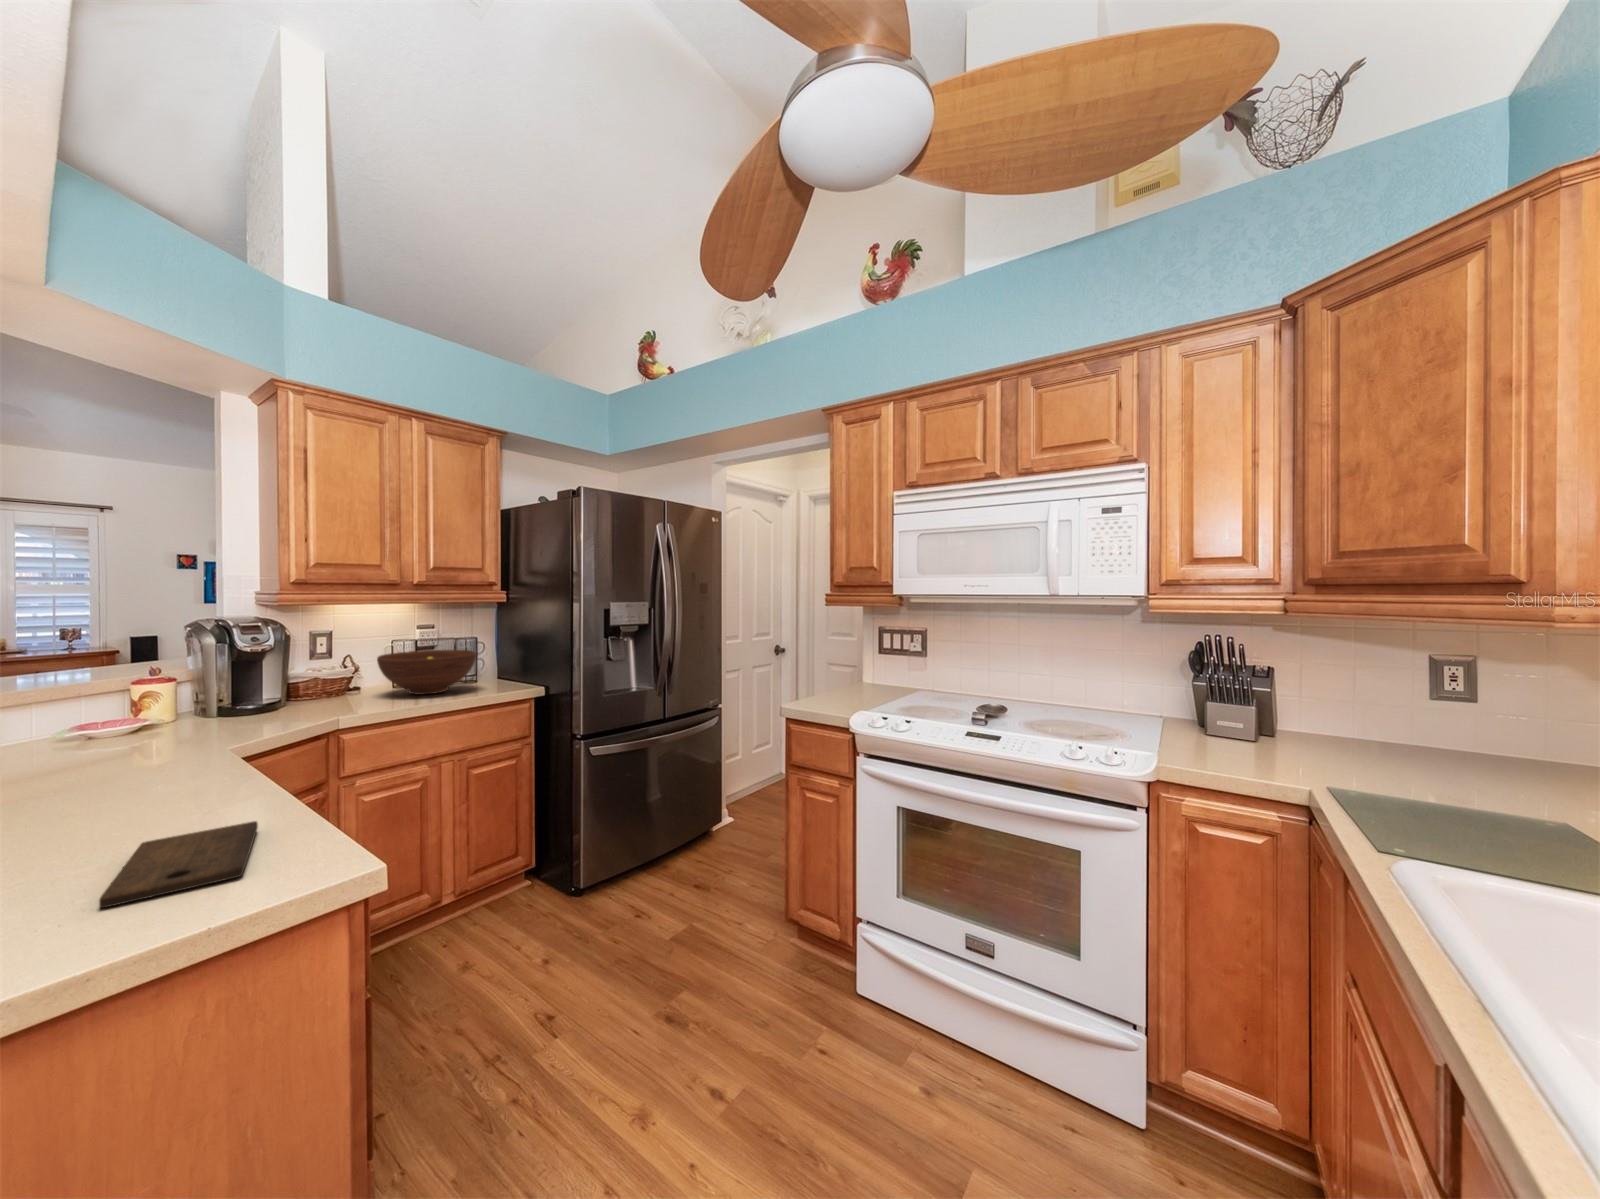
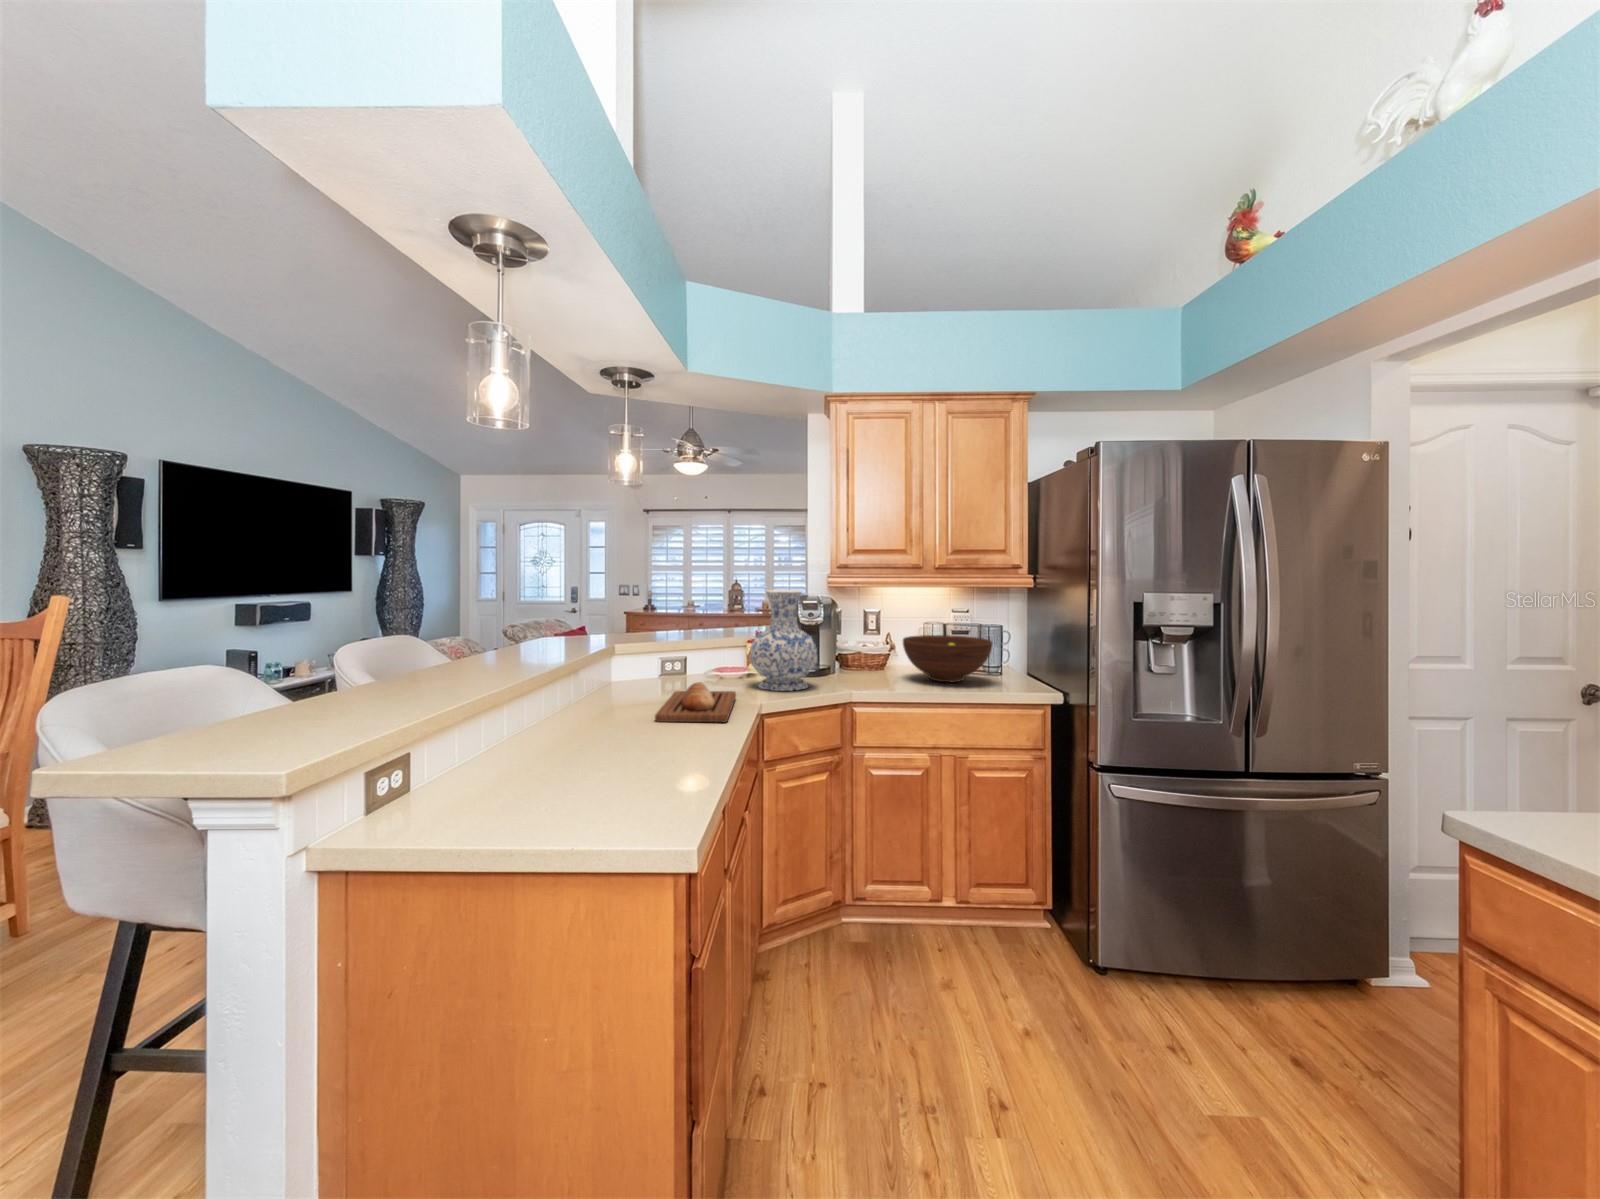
vase: none [164,613,281,736] -> present [749,590,818,691]
bread loaf: none [39,740,201,802] -> present [655,682,736,722]
cutting board: present [99,821,258,908] -> none [576,766,696,817]

